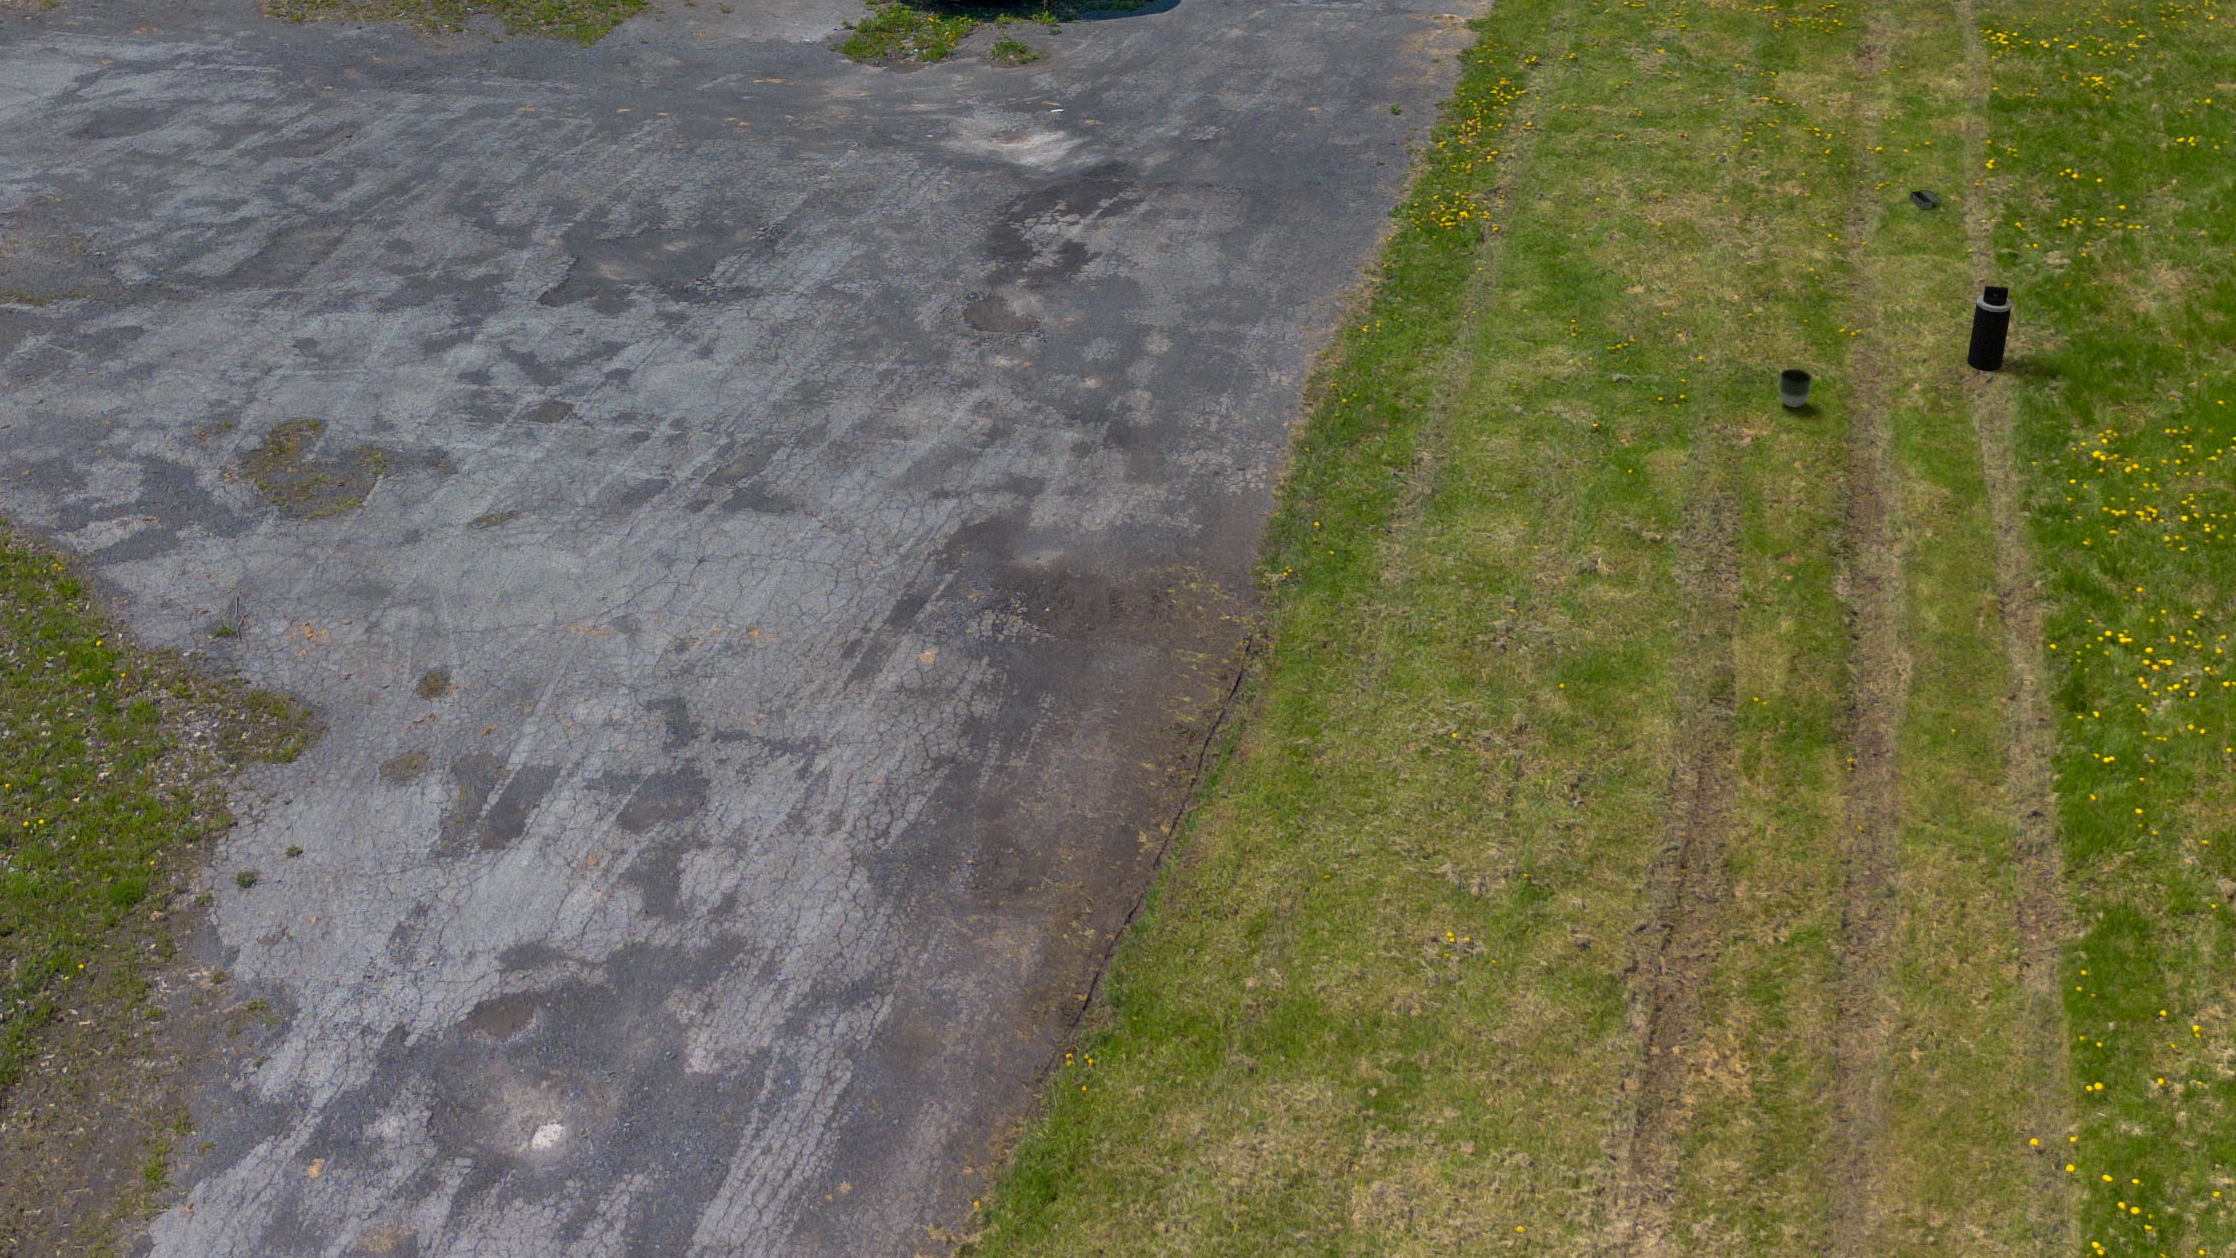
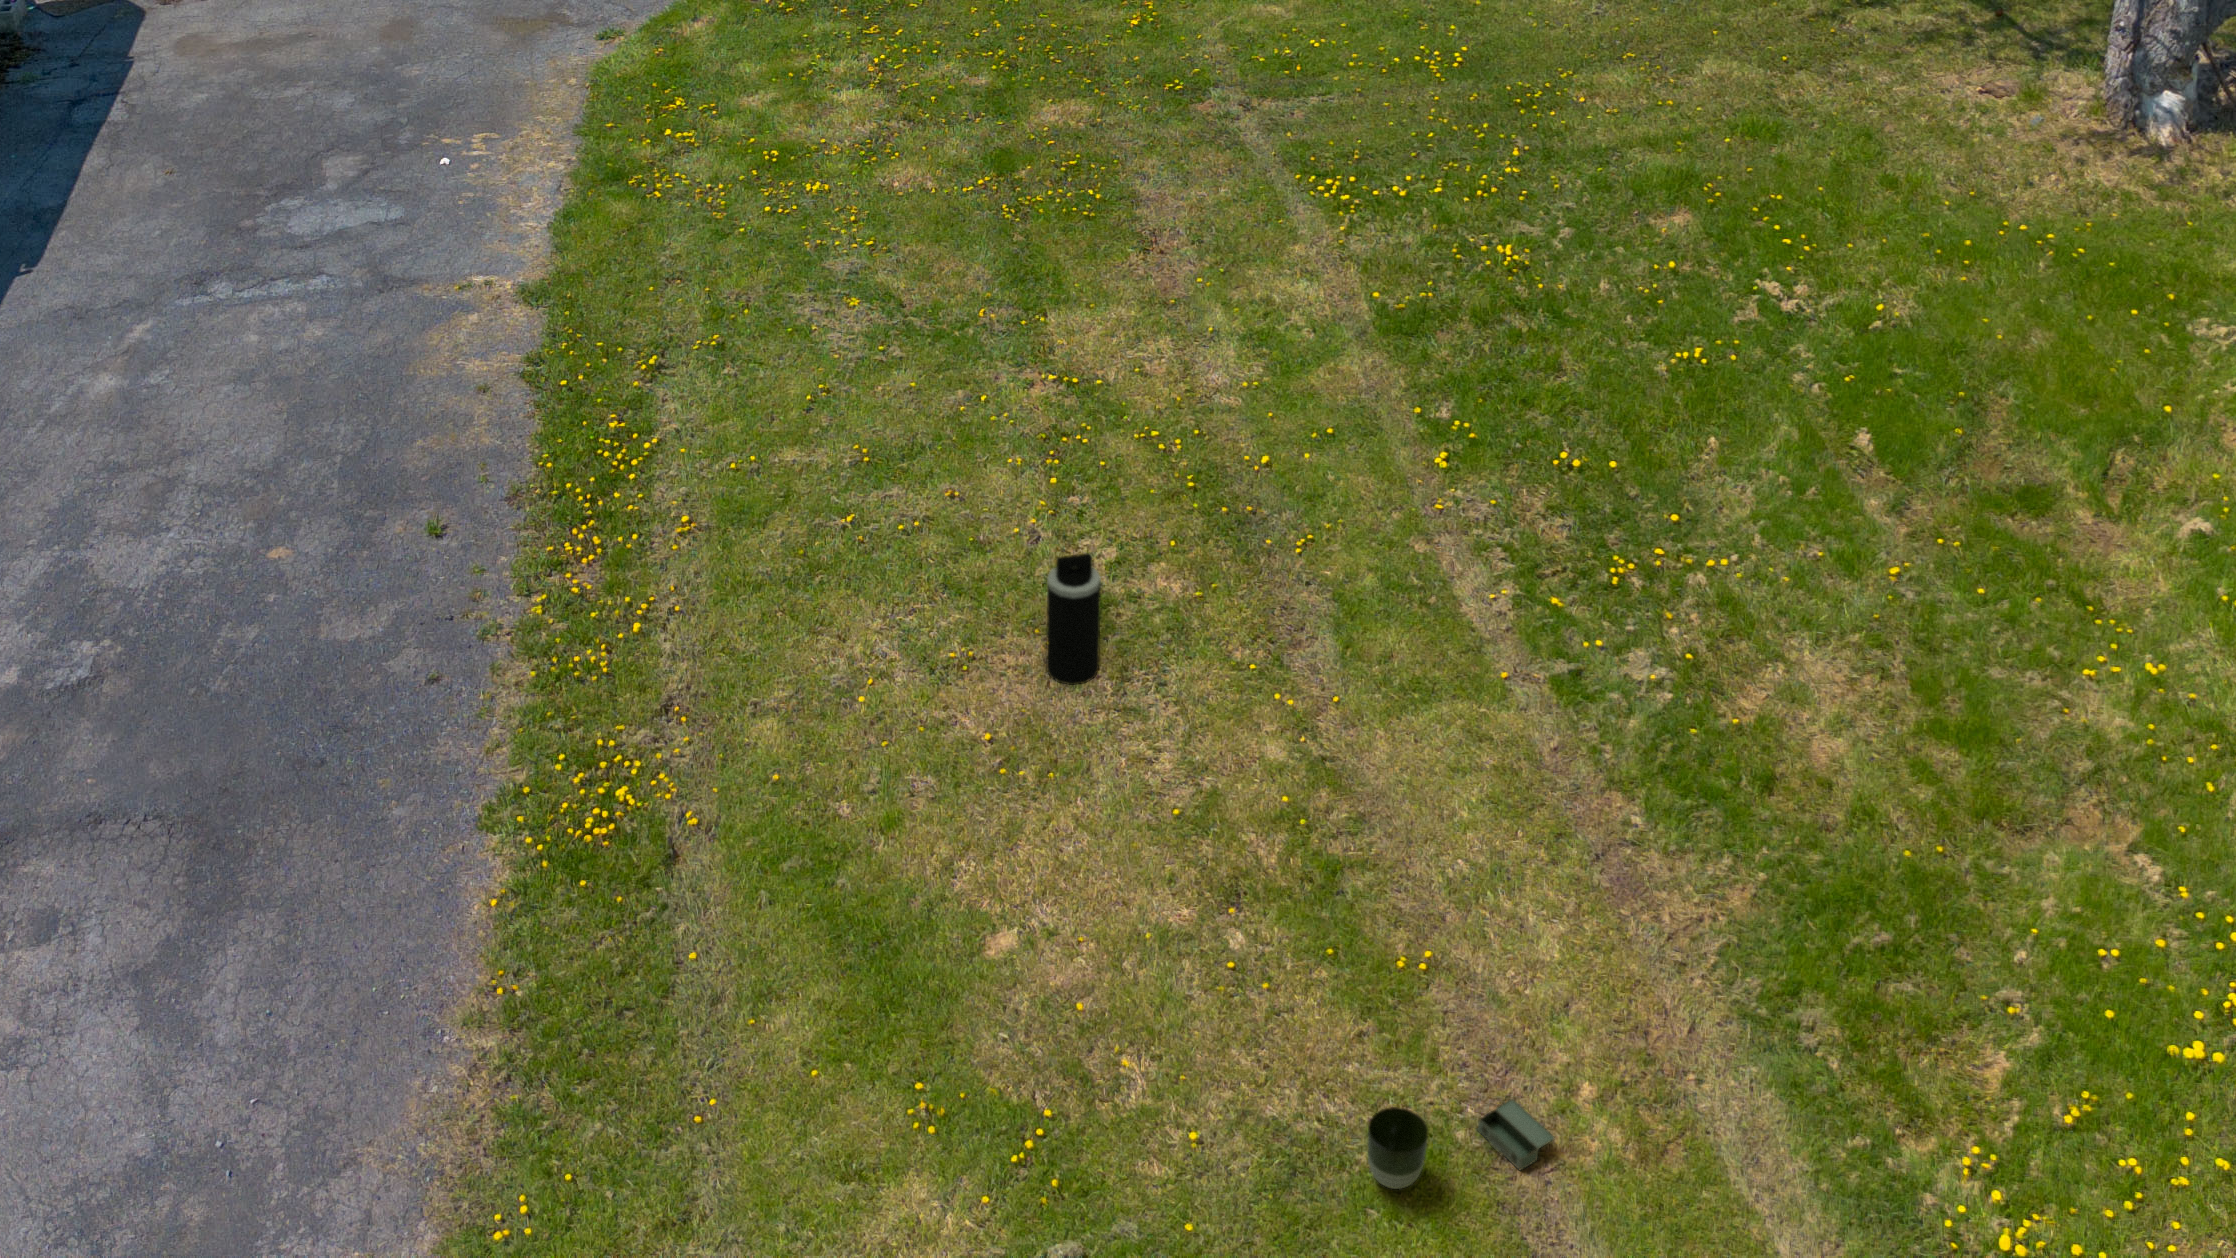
toolbox: present [1910,190,1942,209] -> present [1478,1099,1555,1170]
trash can: present [1967,286,2012,371] -> present [1046,553,1101,685]

